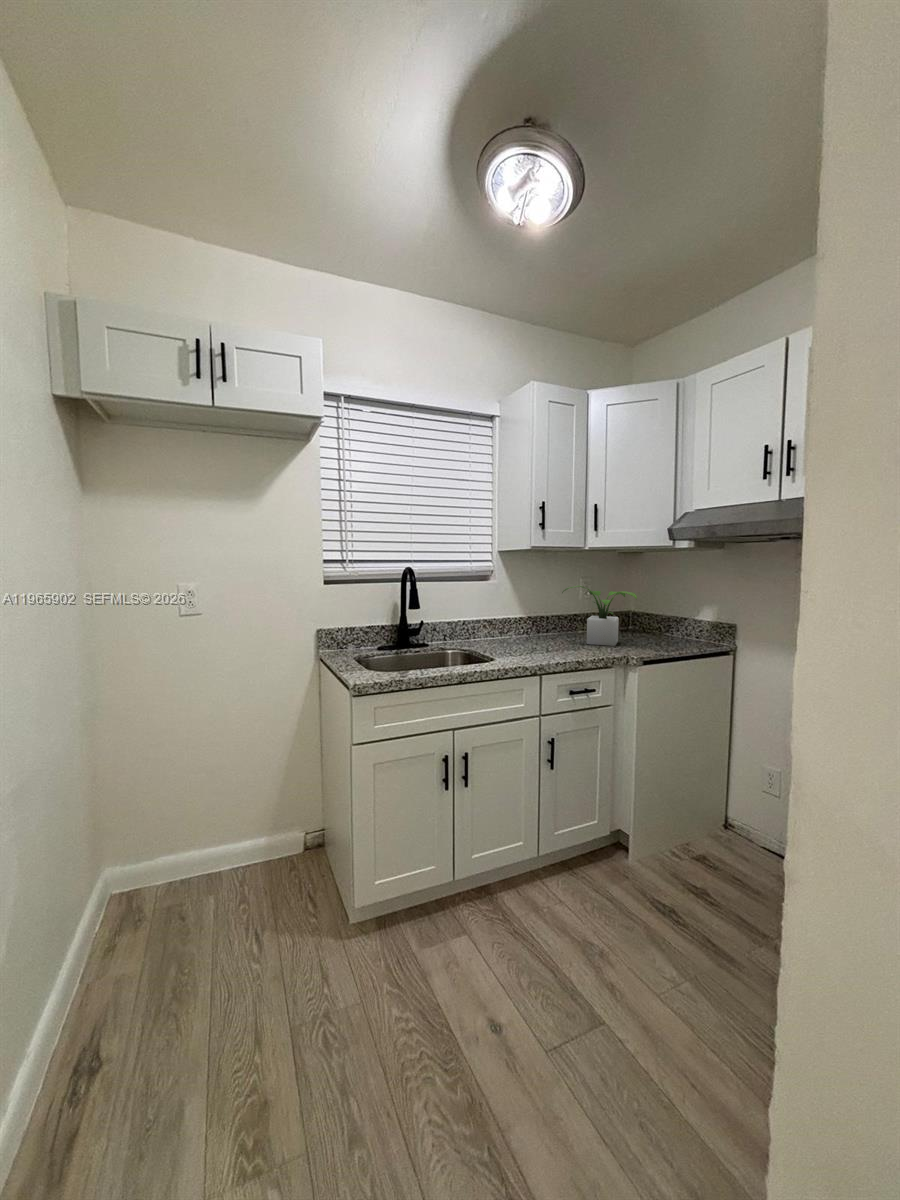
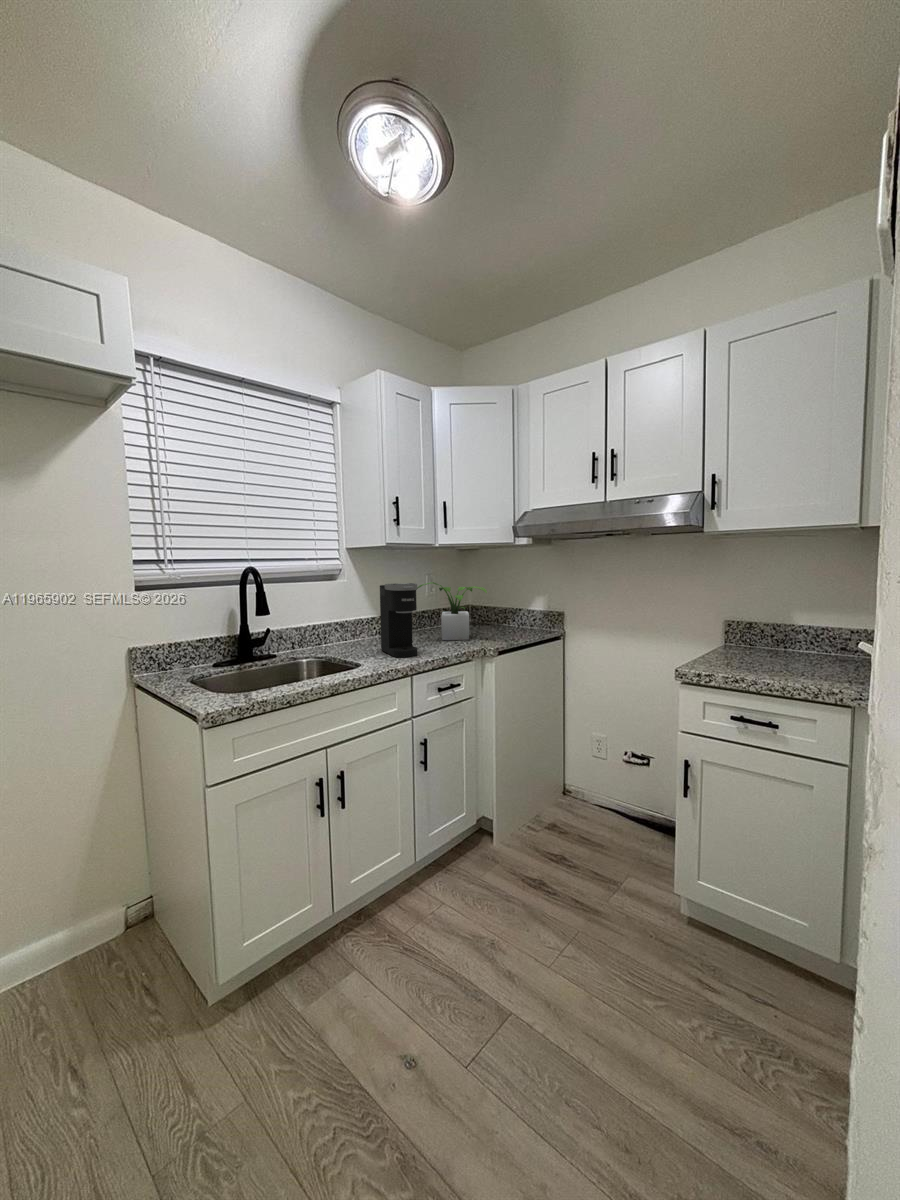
coffee maker: none [522,586,556,657] -> present [380,583,417,658]

